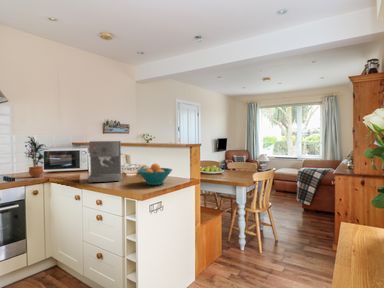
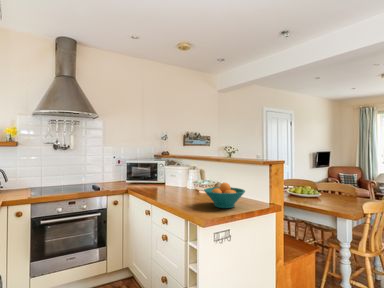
potted plant: present [26,137,47,177] -> none [107,149,130,188]
coffee maker: present [88,141,121,183] -> none [157,155,192,199]

